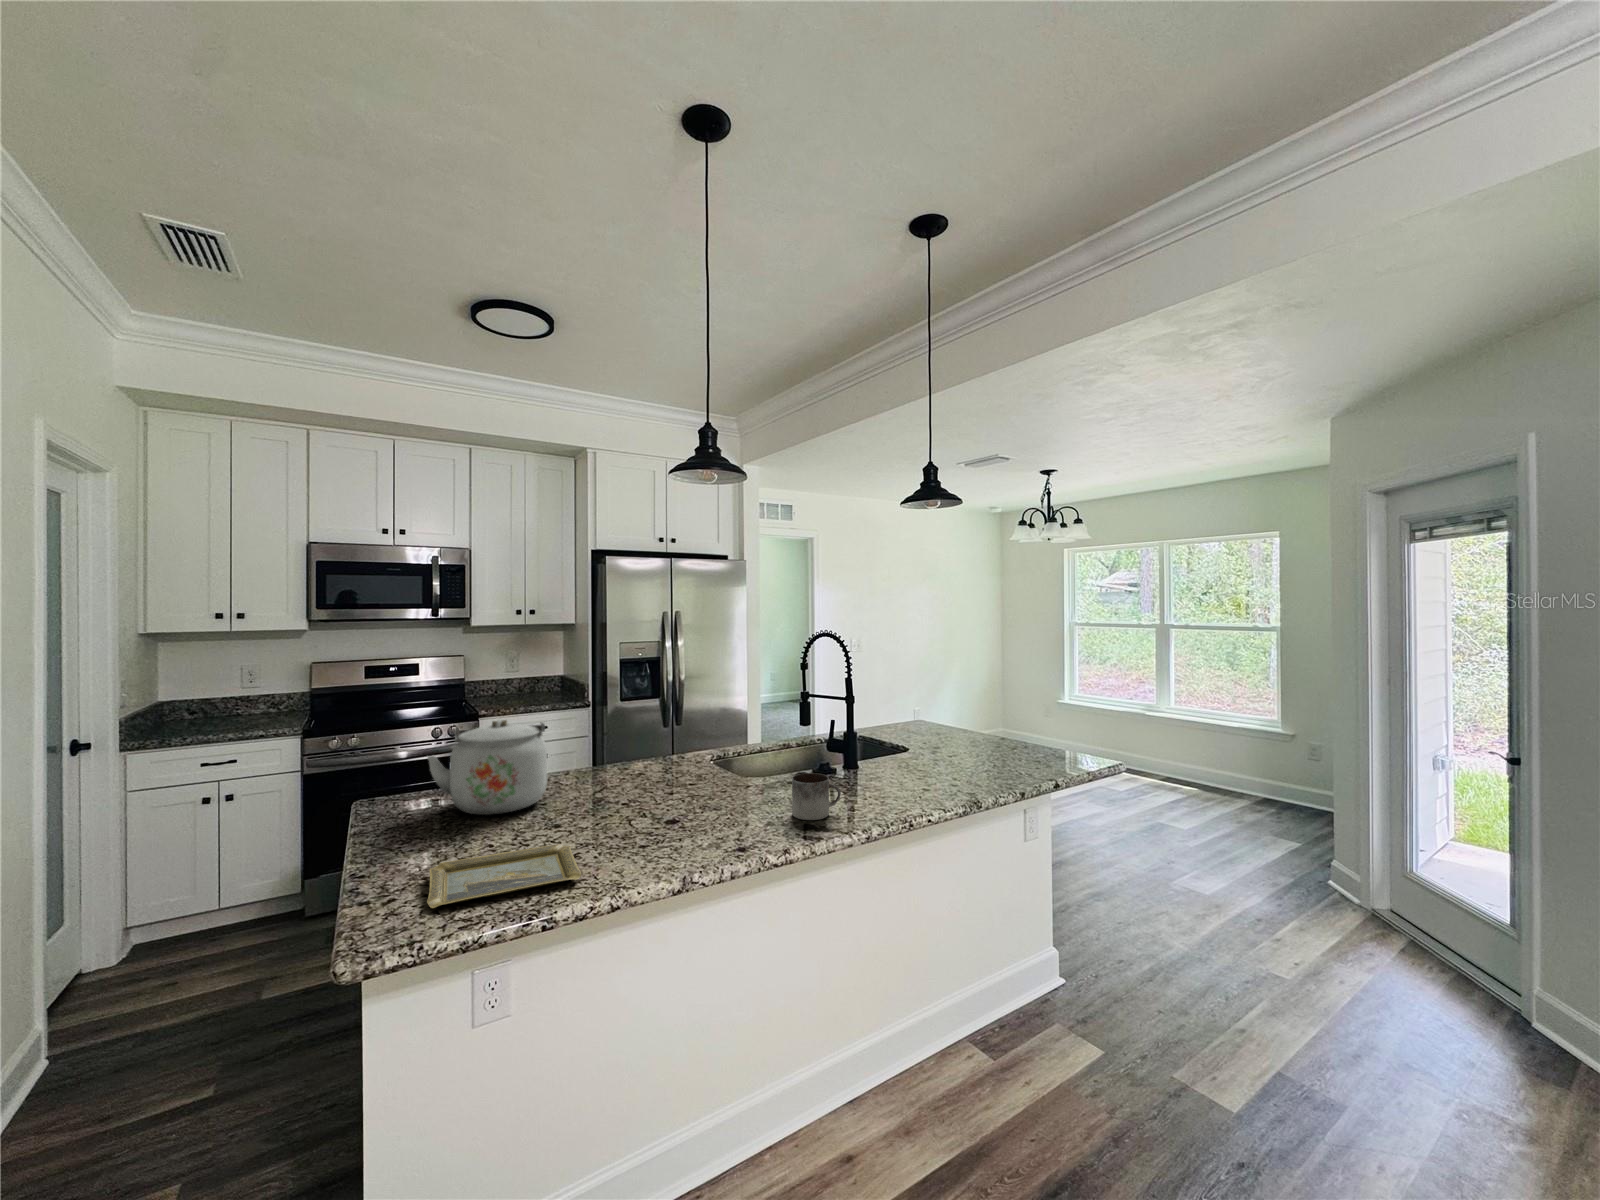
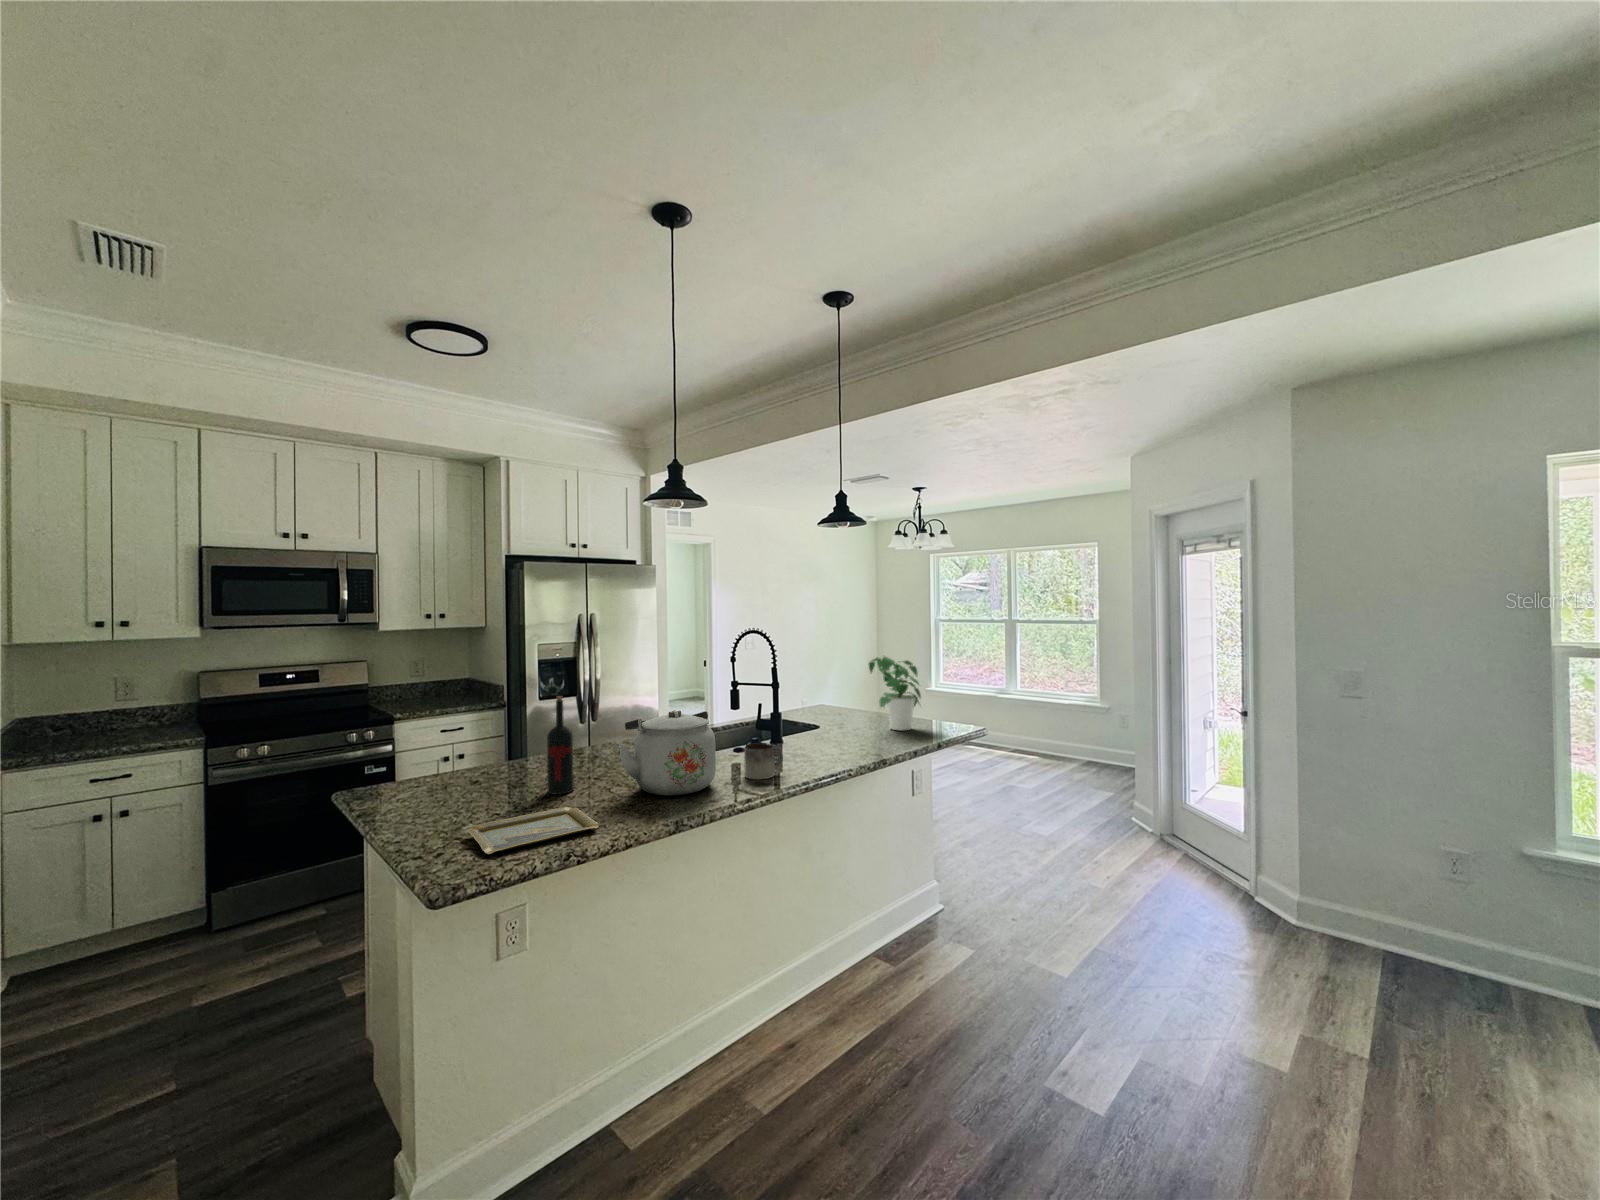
potted plant: none [968,667,1035,760] -> present [869,656,921,730]
wine bottle: none [559,707,589,823] -> present [547,696,574,795]
kettle: present [428,719,547,815] -> present [618,710,716,795]

